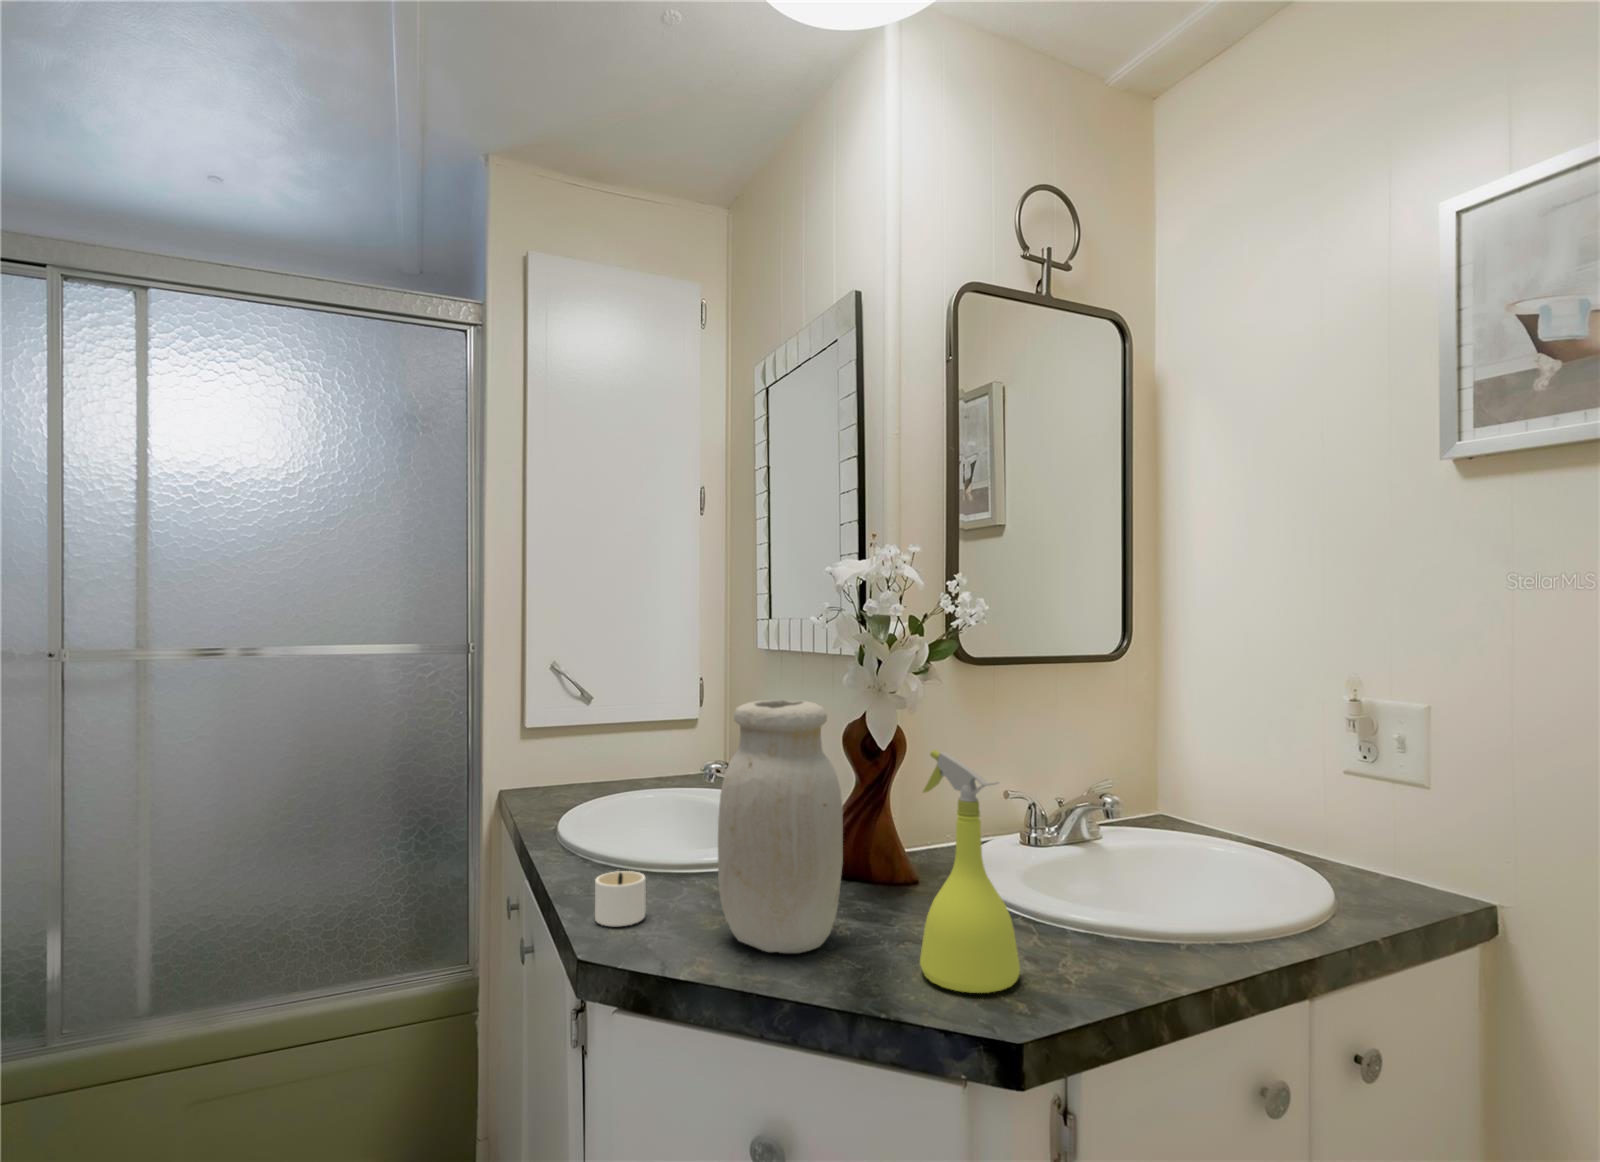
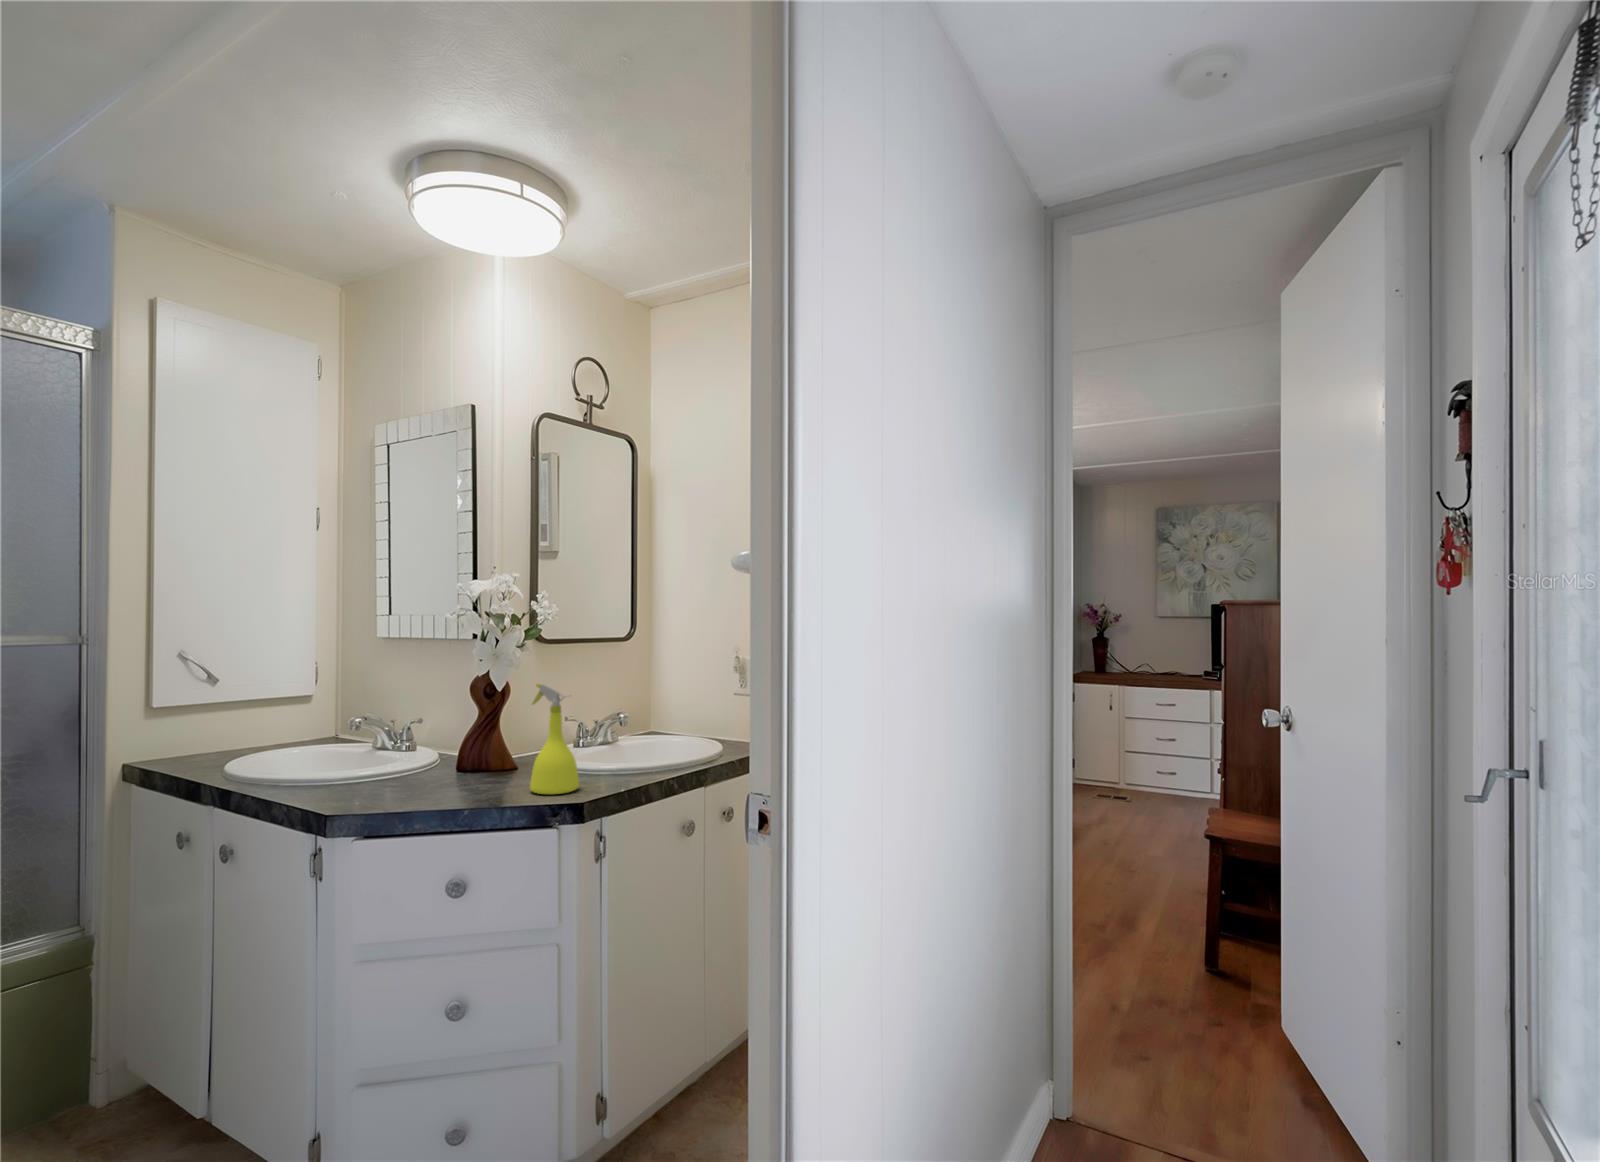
jar: present [718,700,843,953] -> none [411,662,485,795]
candle: present [595,871,646,926] -> none [322,769,367,799]

